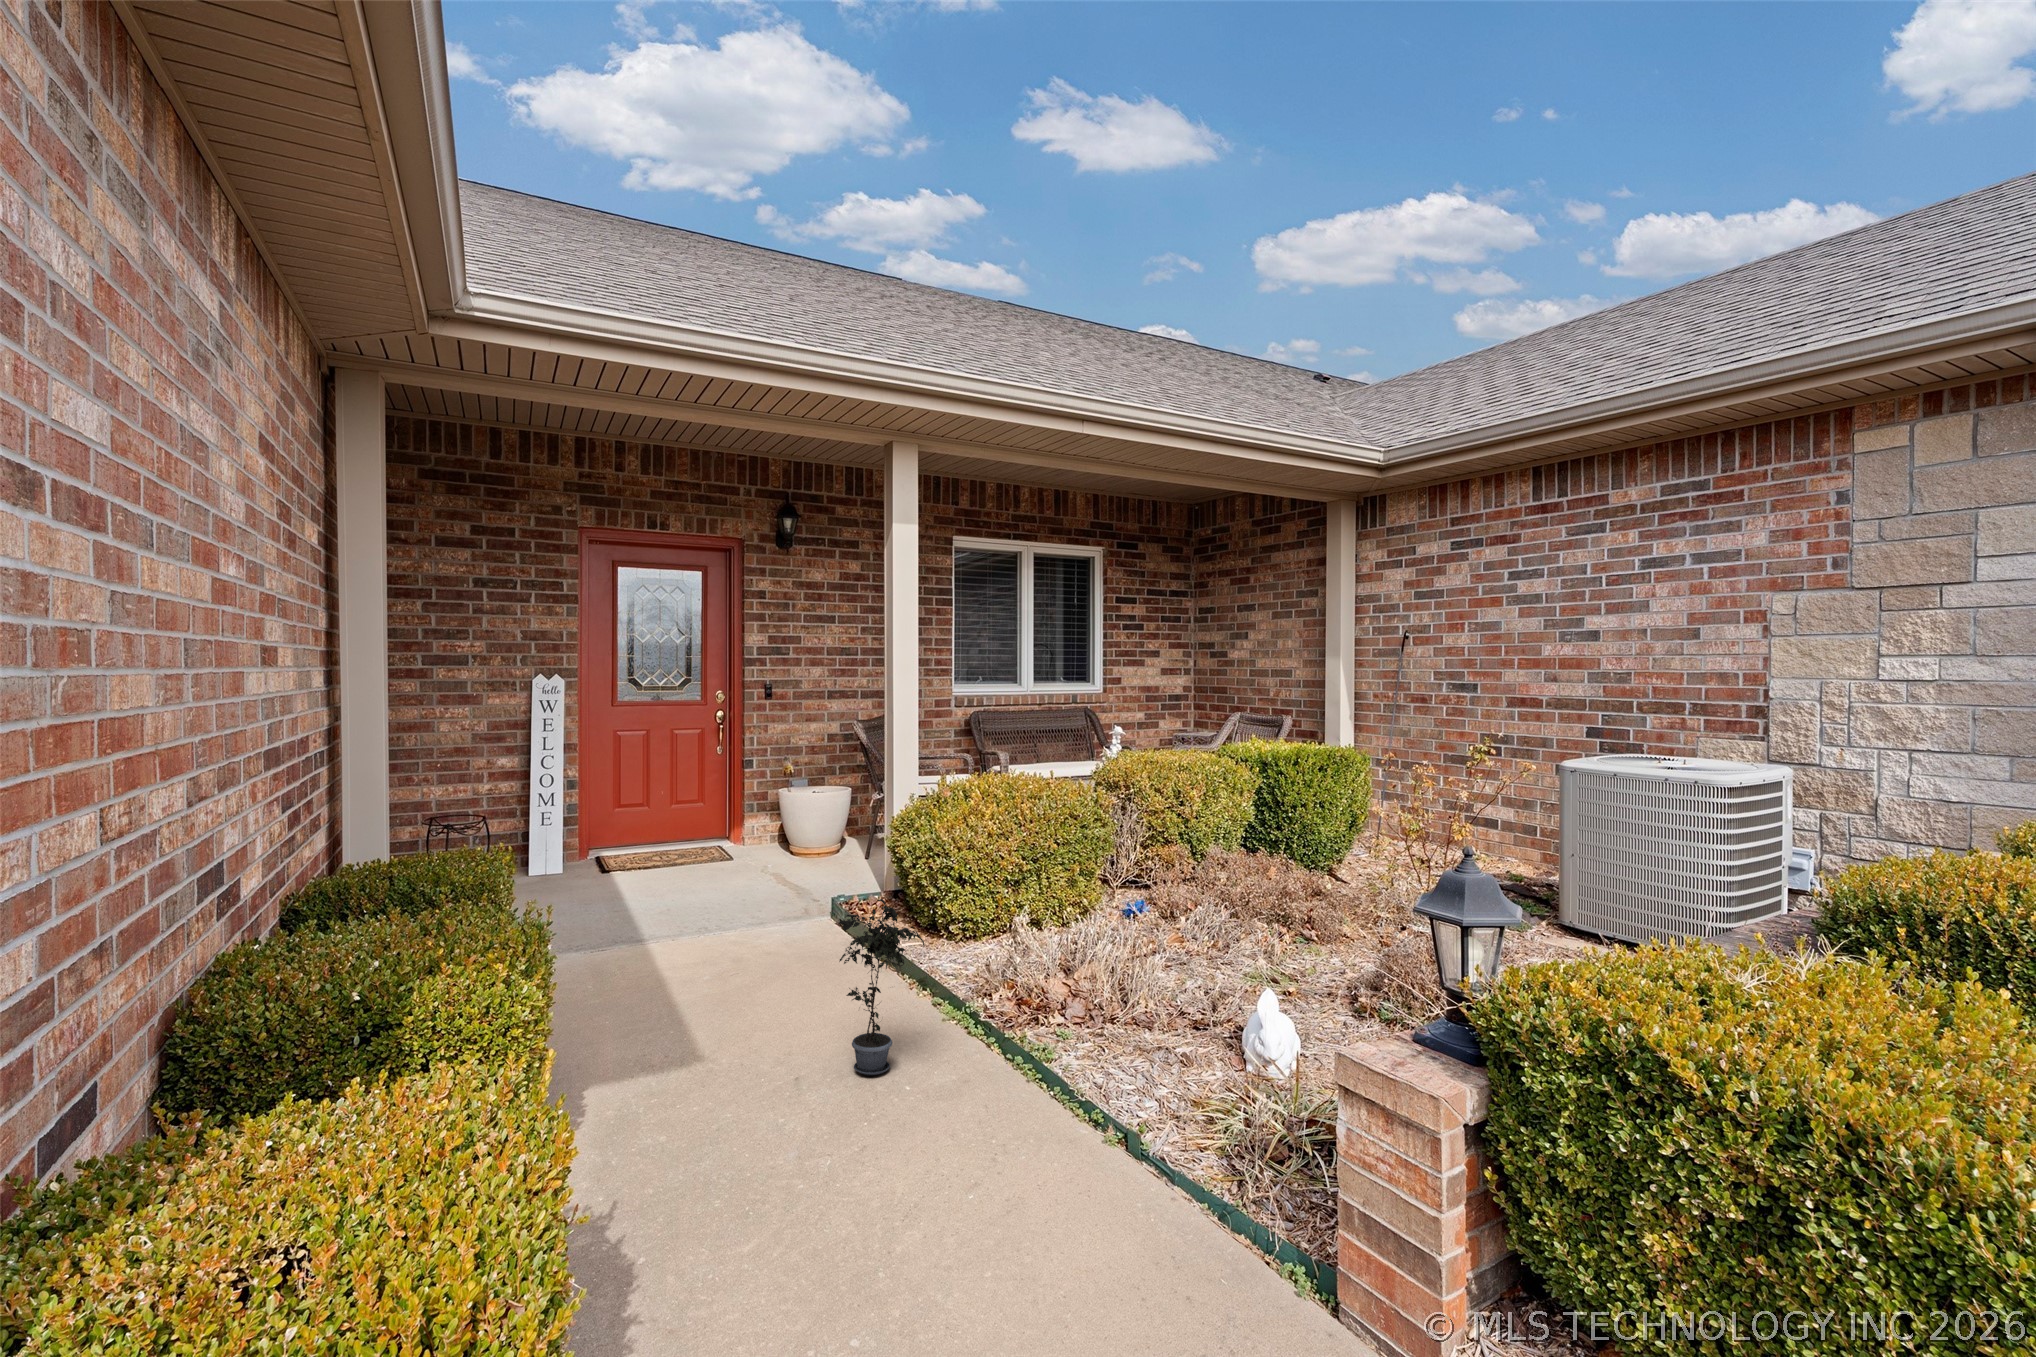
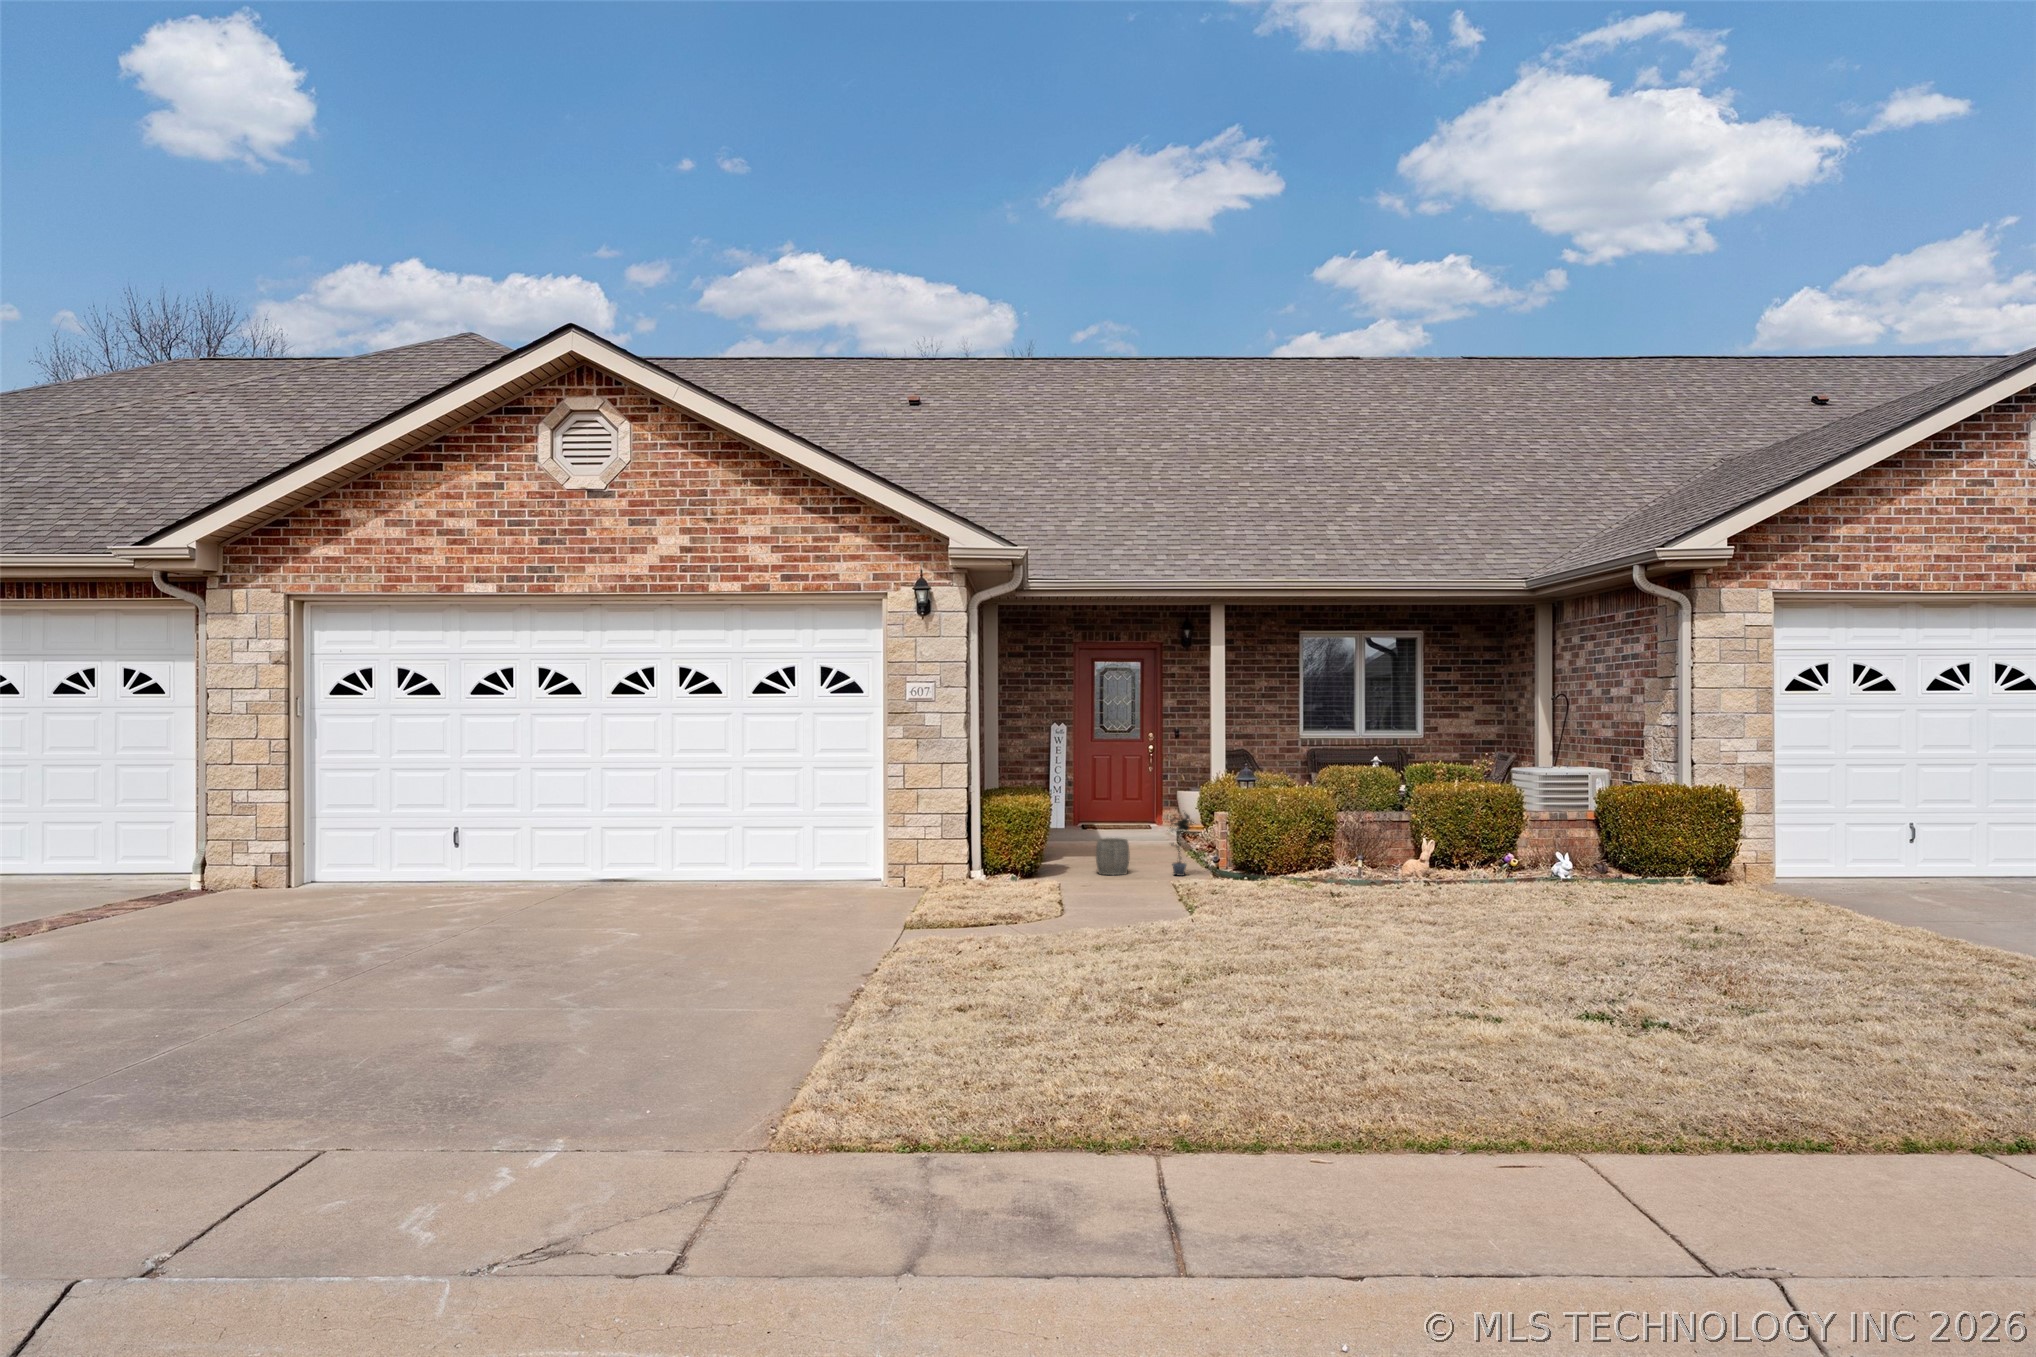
woven basket: none [634,981,733,1106] -> present [1096,838,1130,875]

